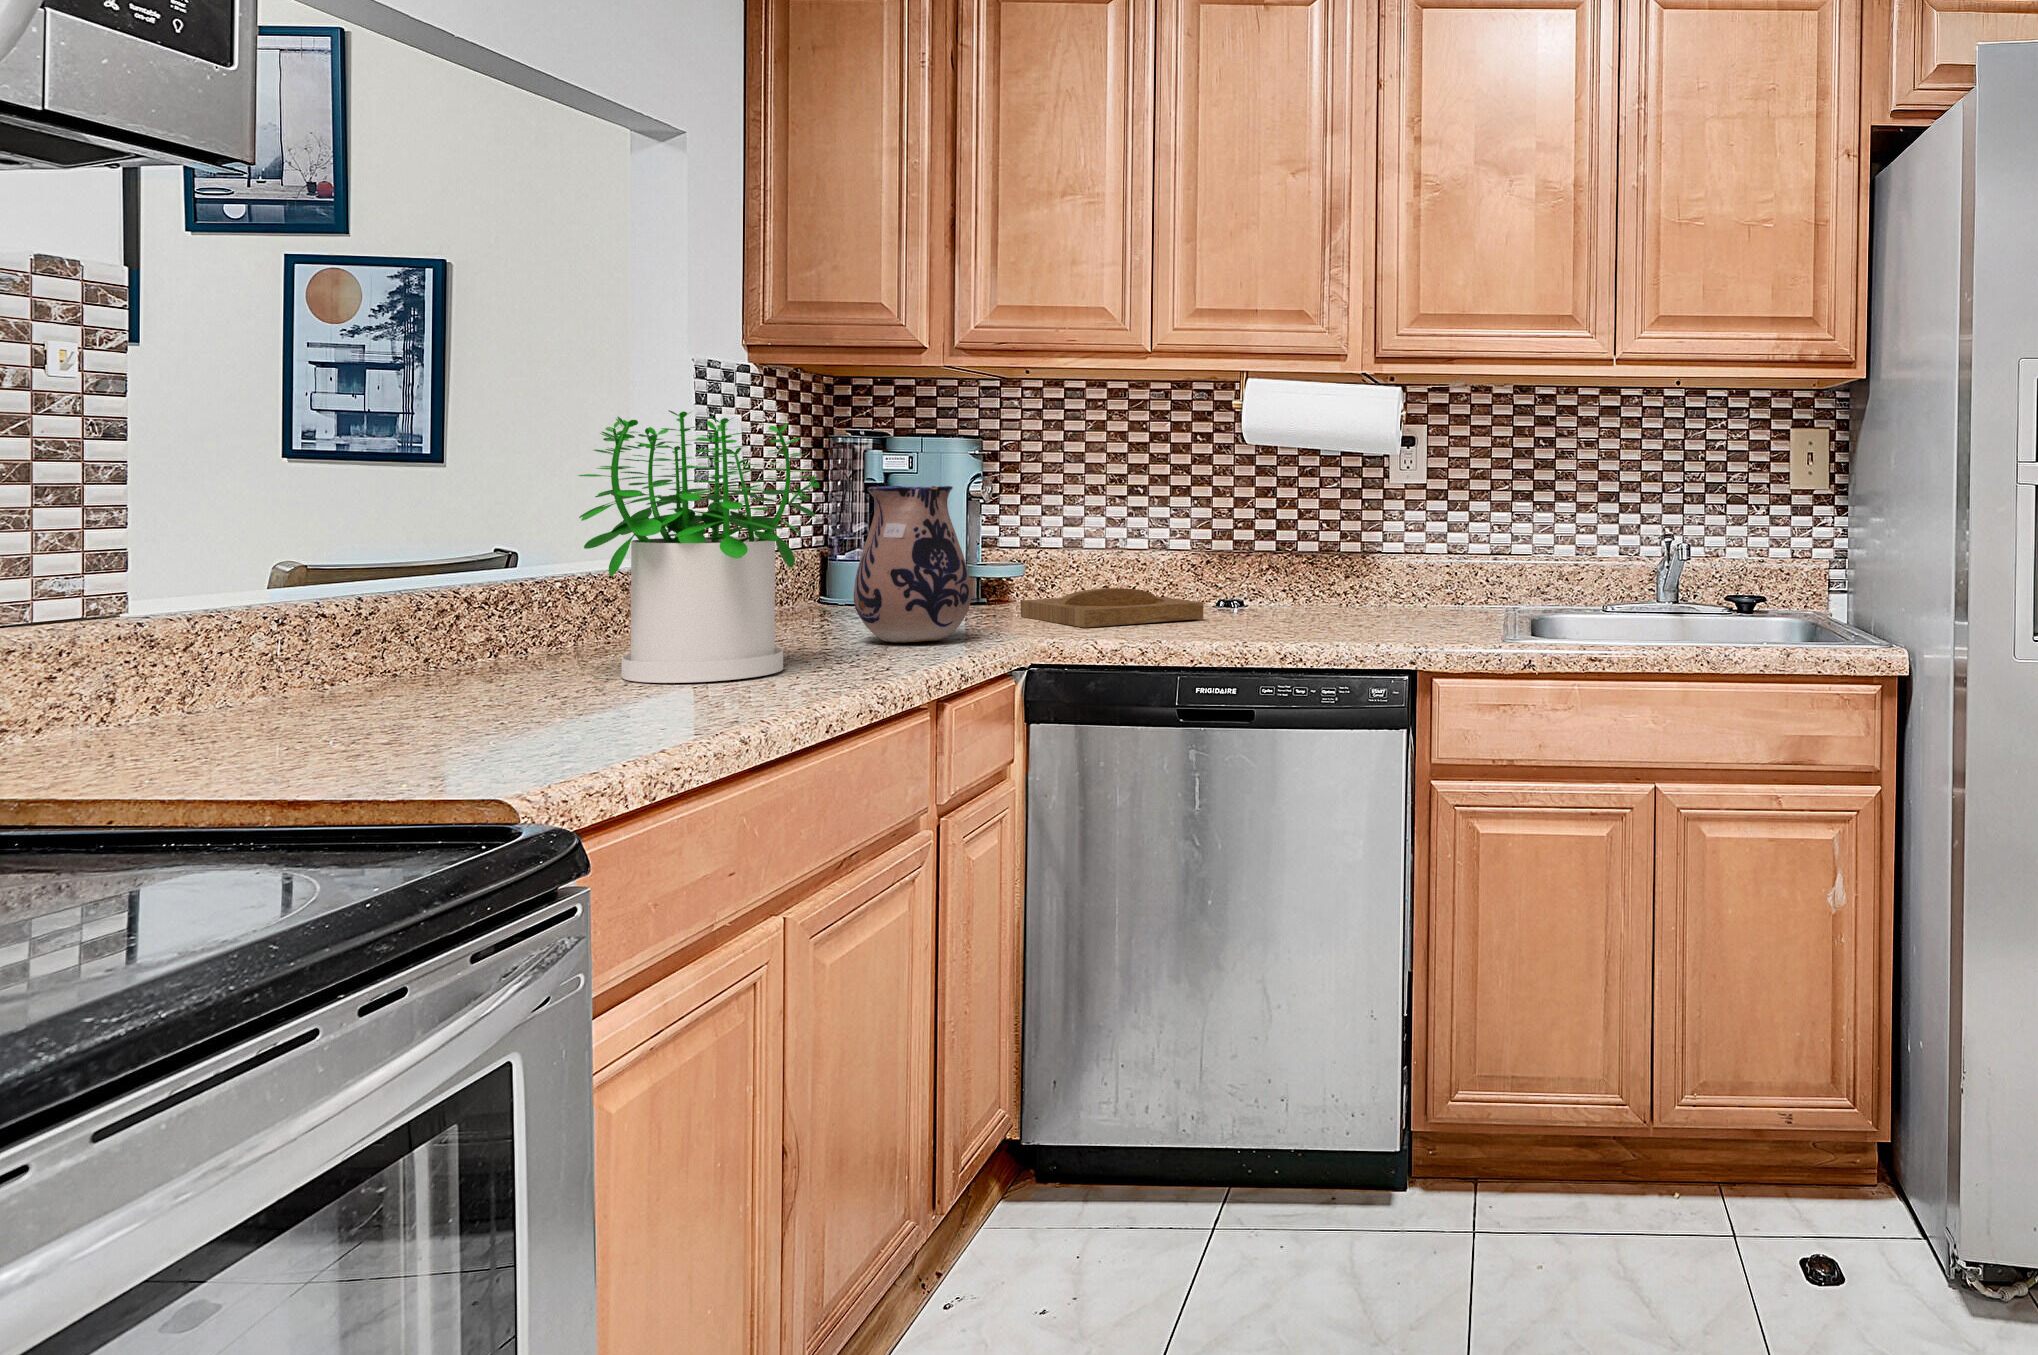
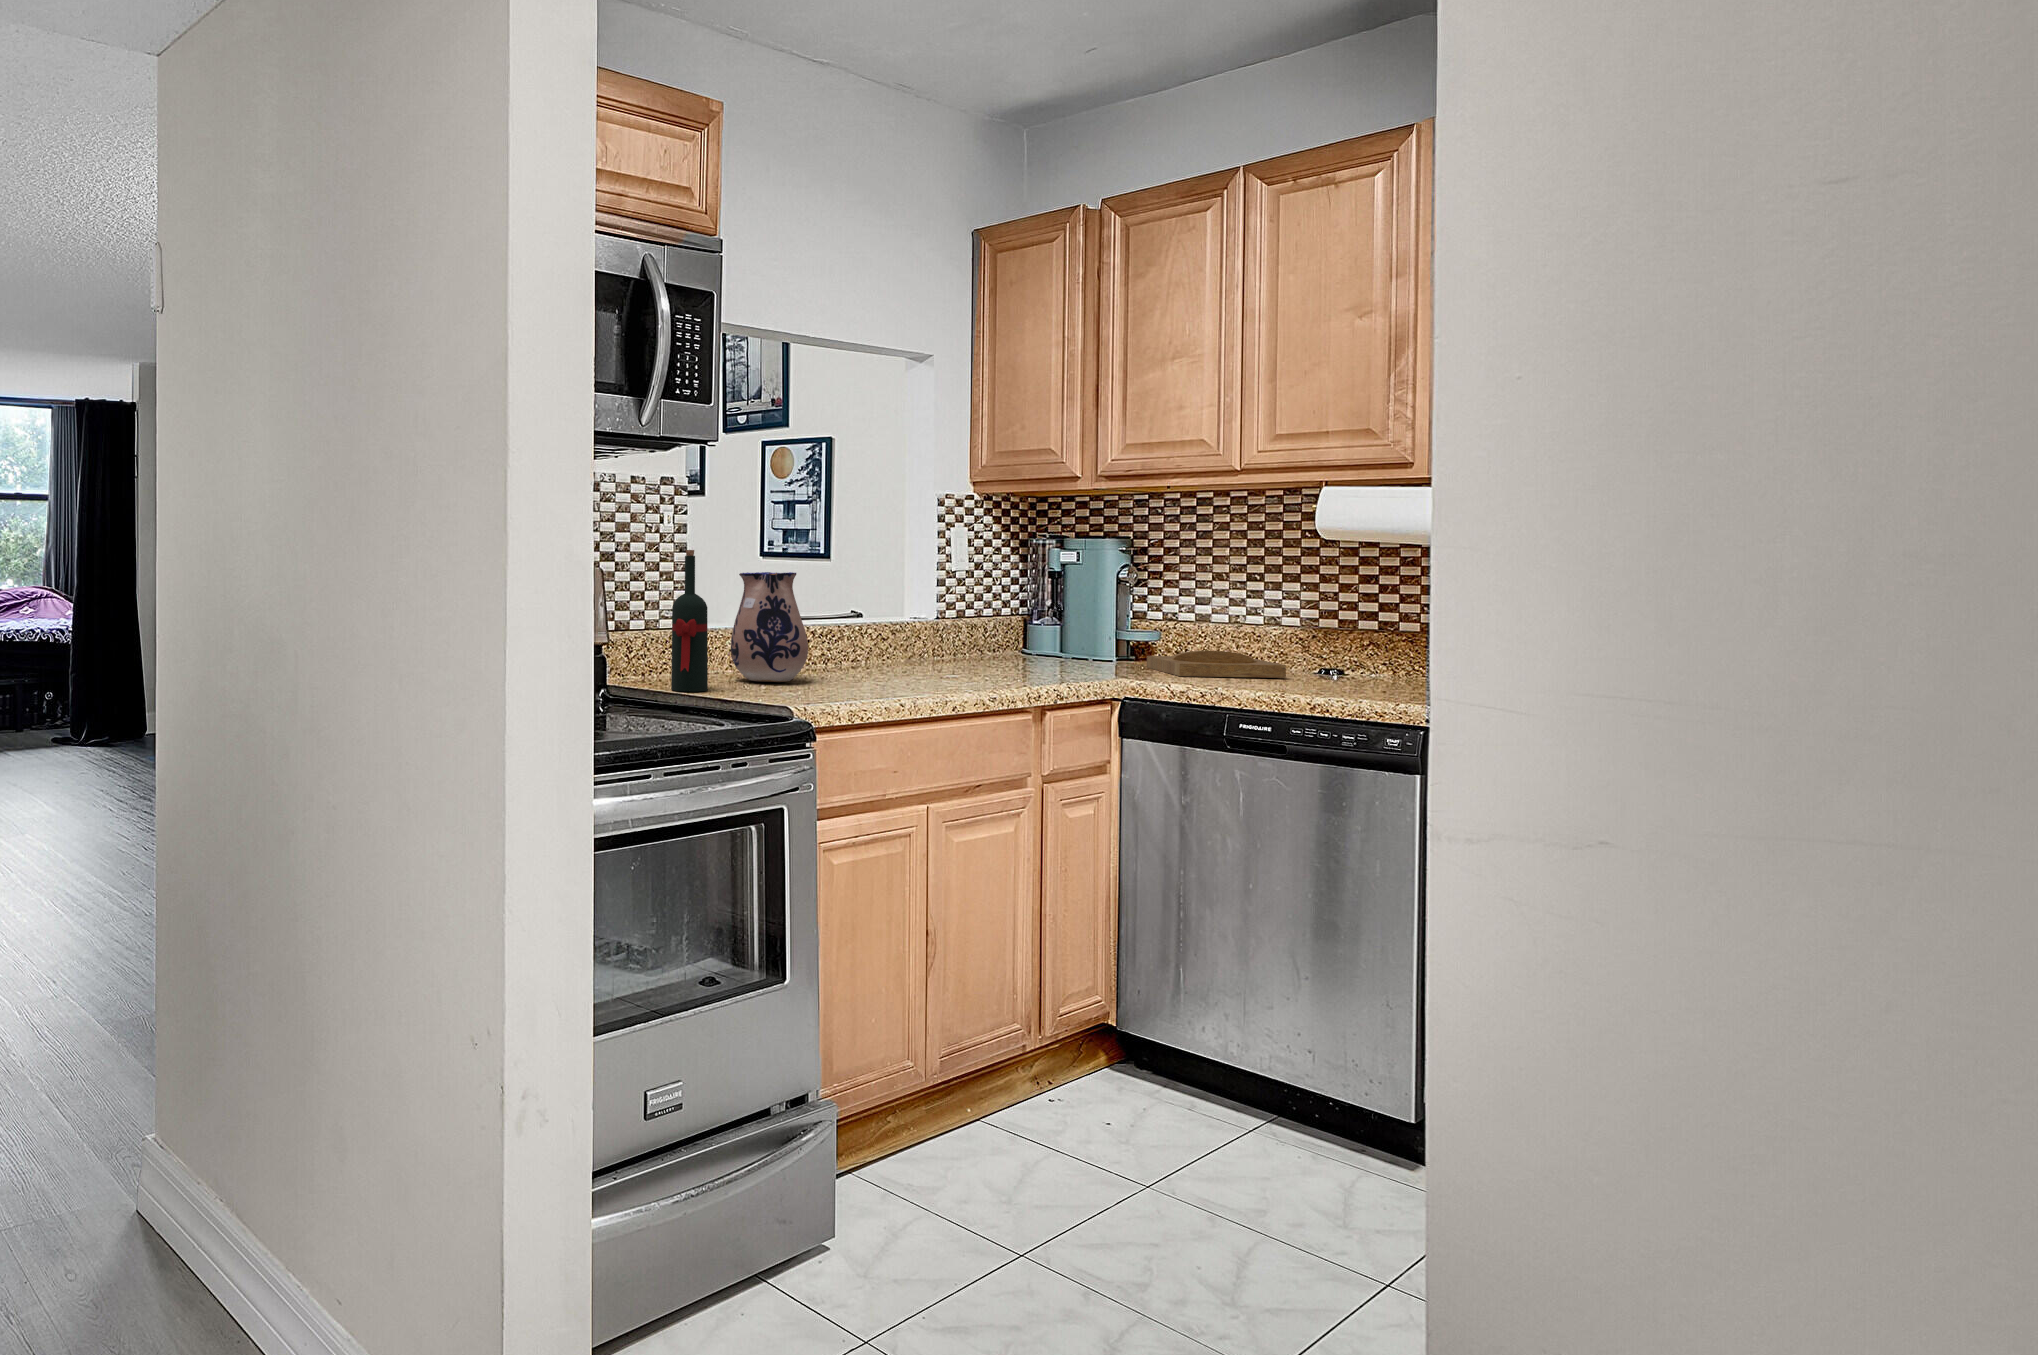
potted plant: present [579,410,819,683] -> none [851,531,979,682]
wine bottle: none [115,431,236,780] -> present [671,550,708,692]
ceramic pitcher: present [854,486,972,643] -> present [731,572,808,682]

